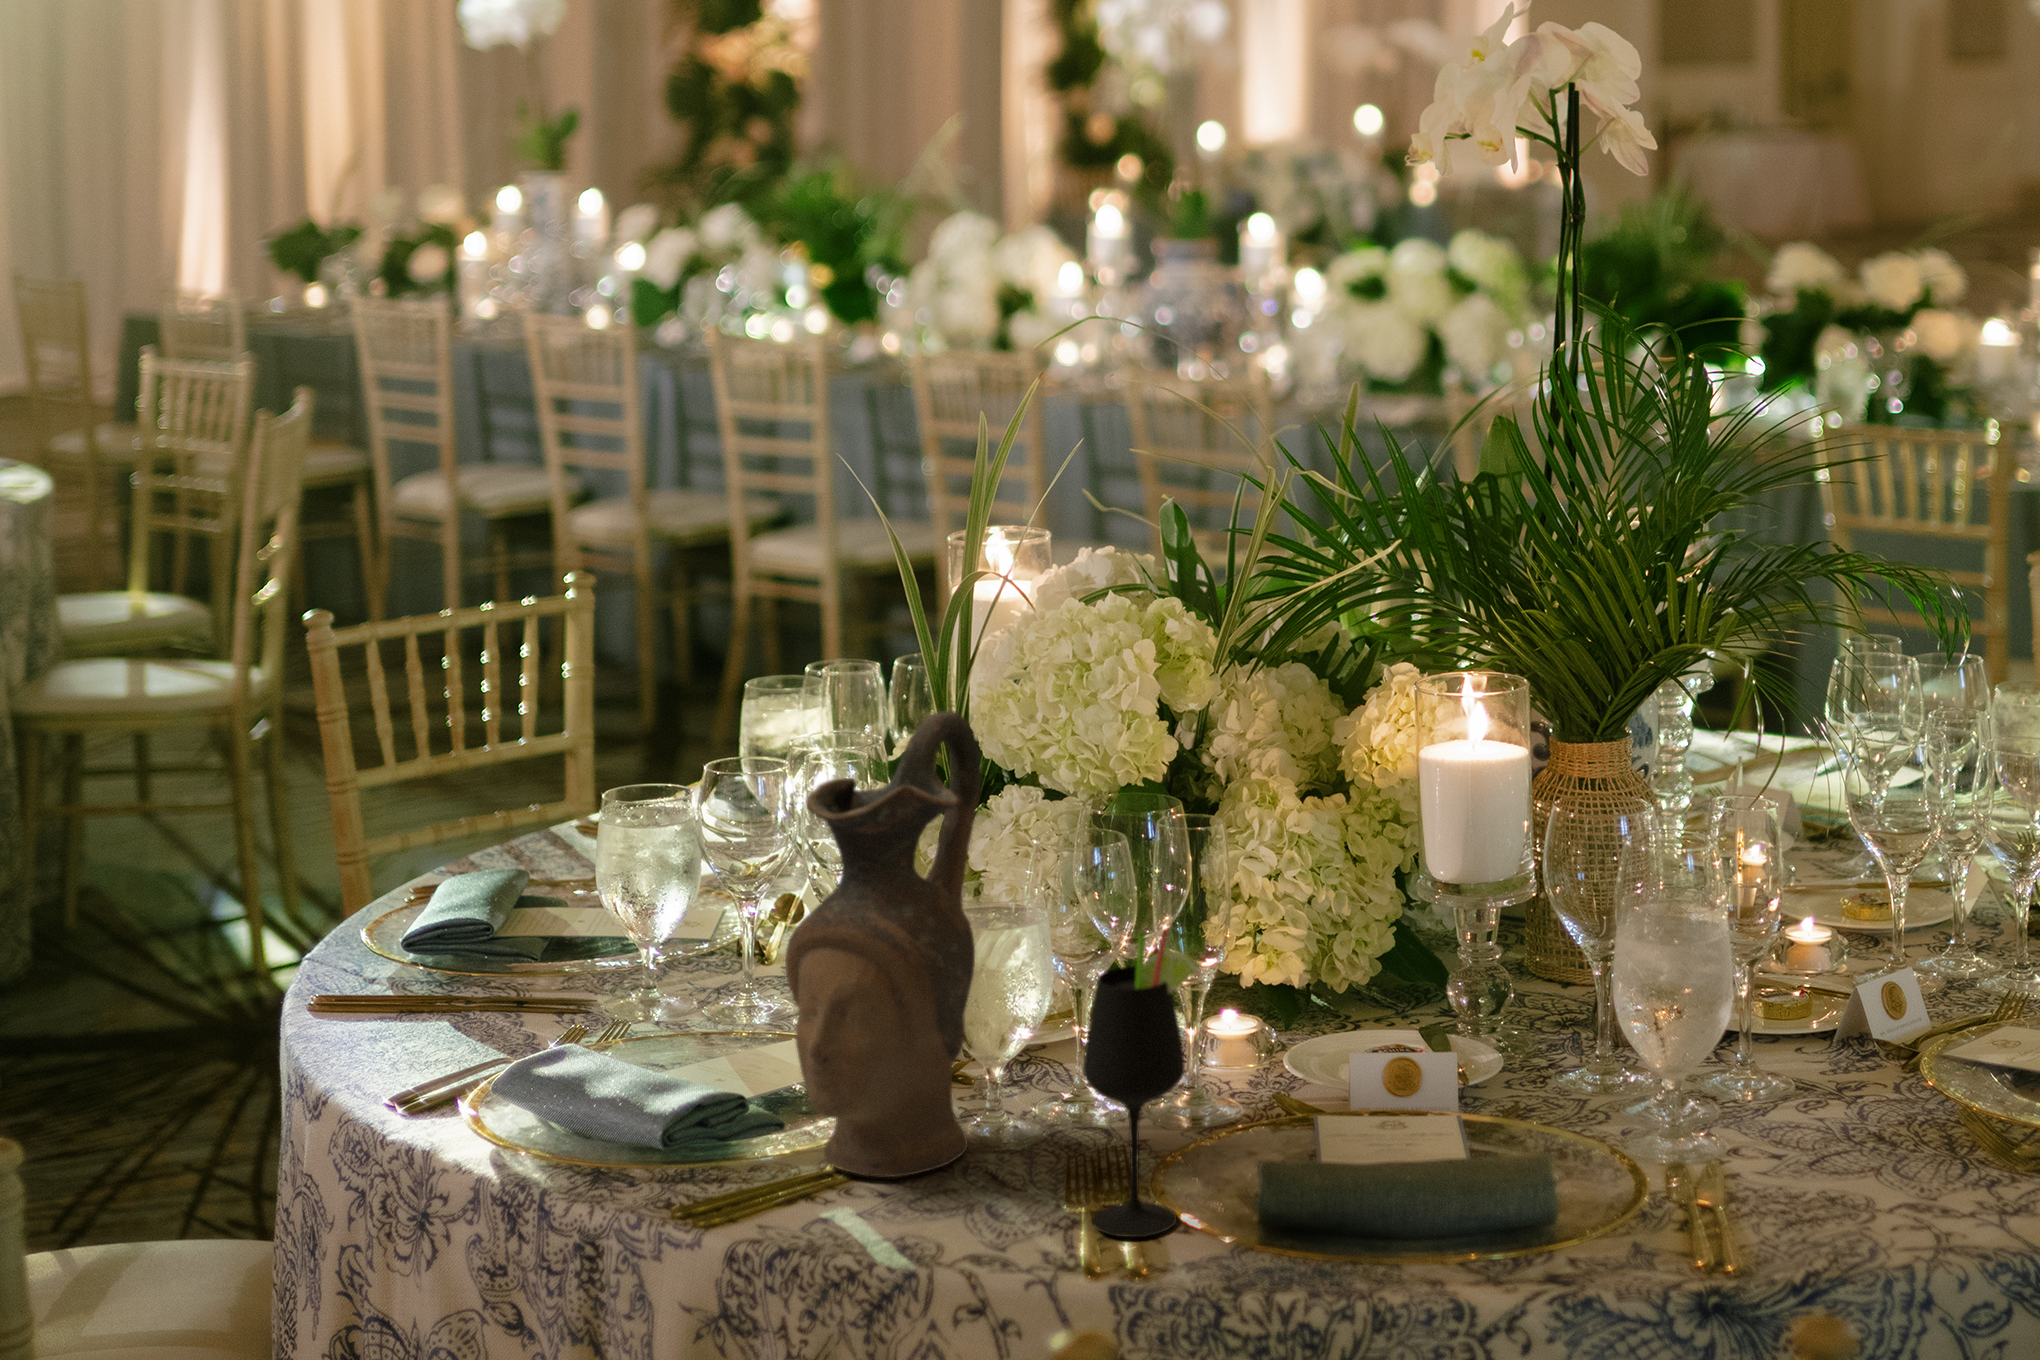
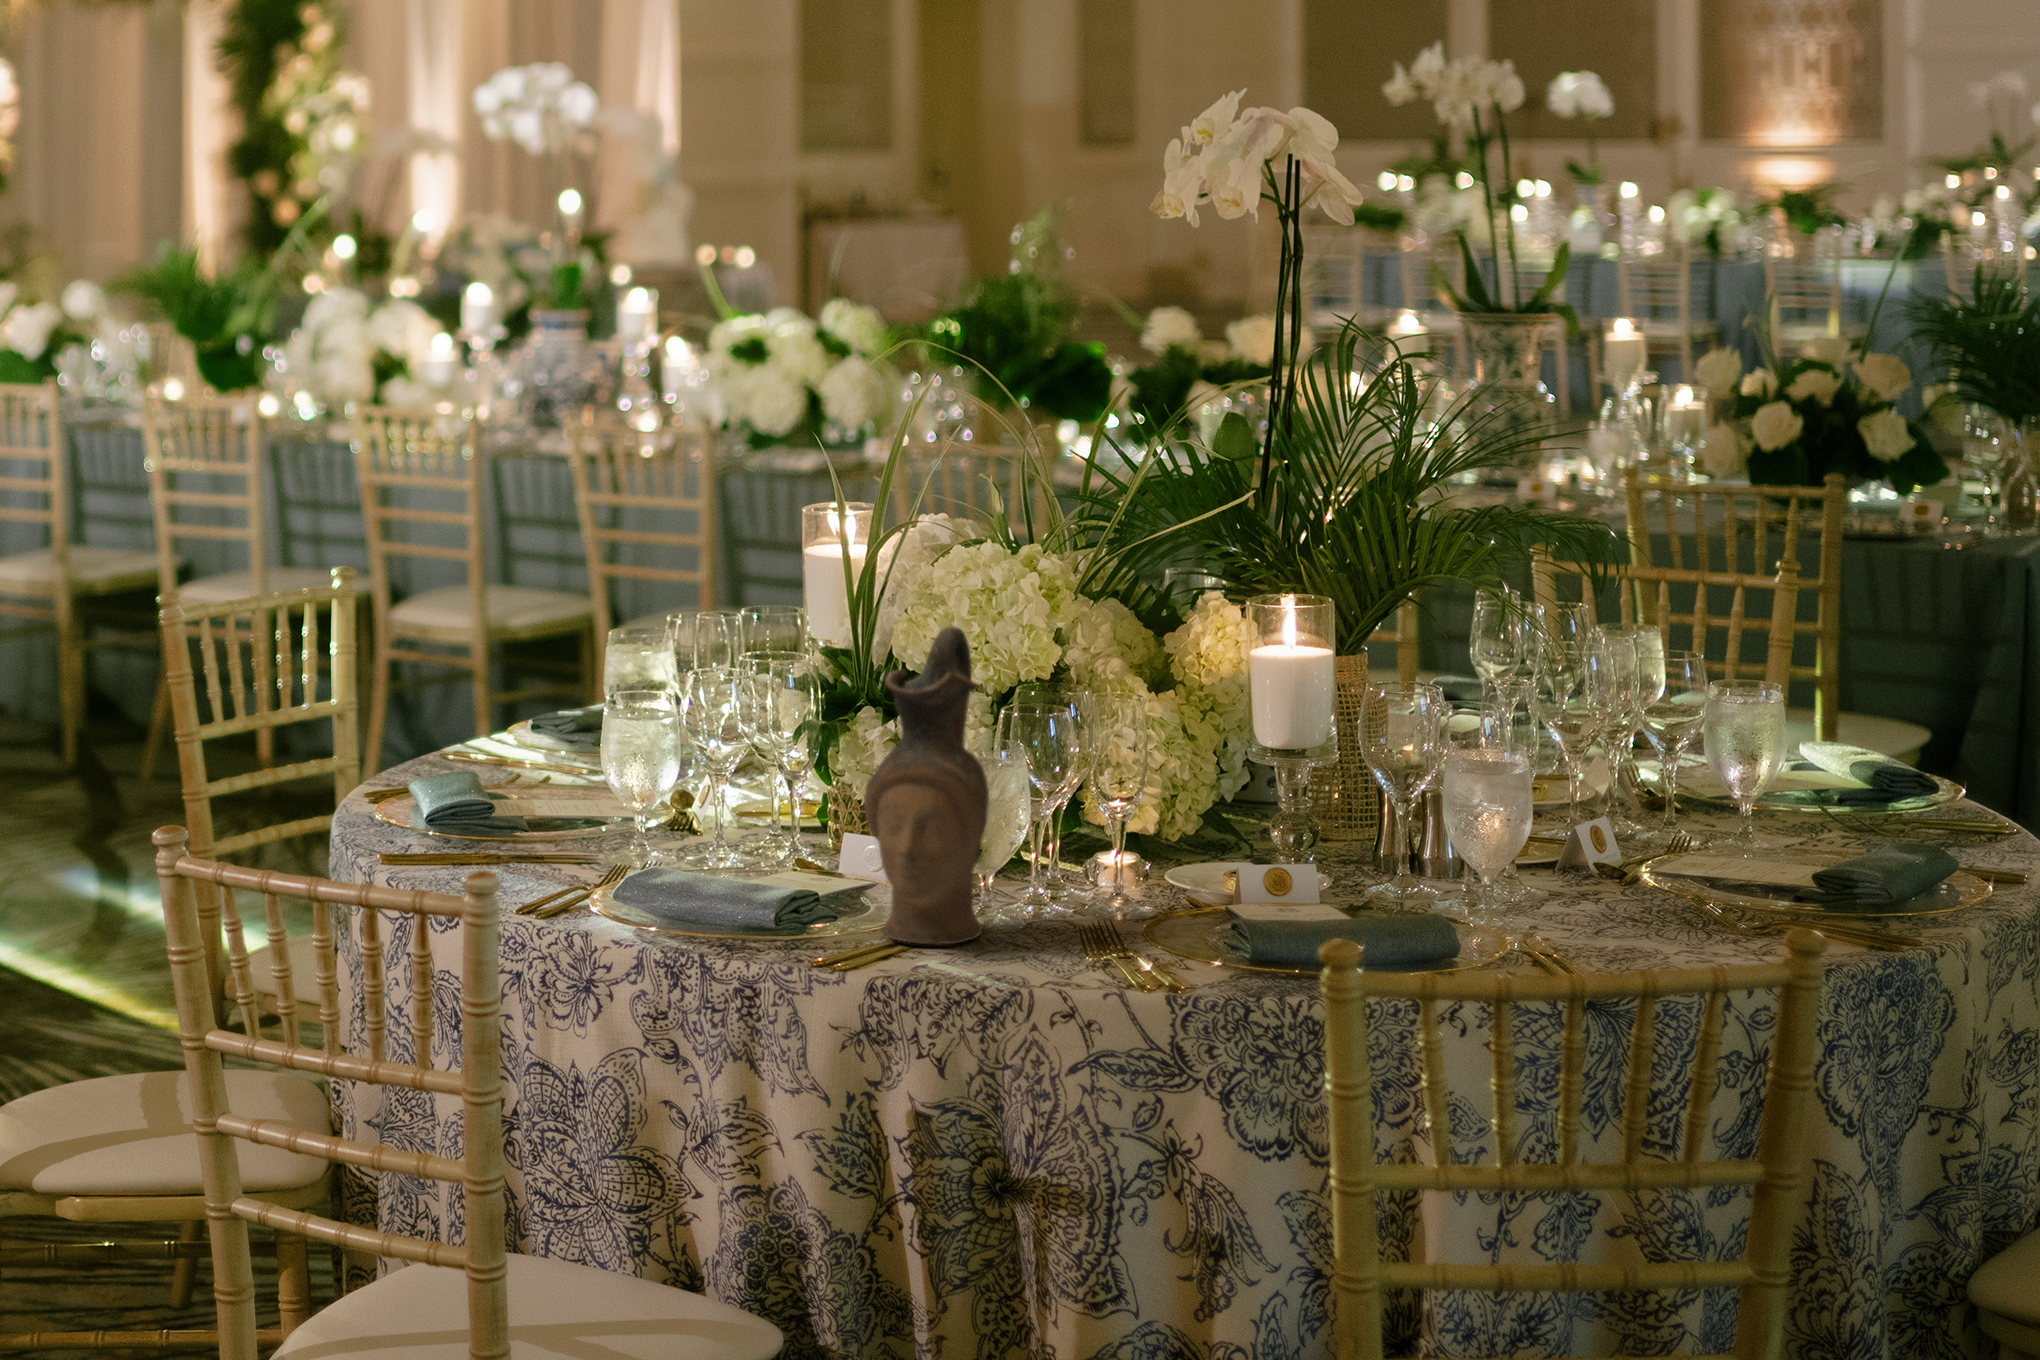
wine glass: present [1083,930,1200,1237] -> none [1103,756,1187,965]

